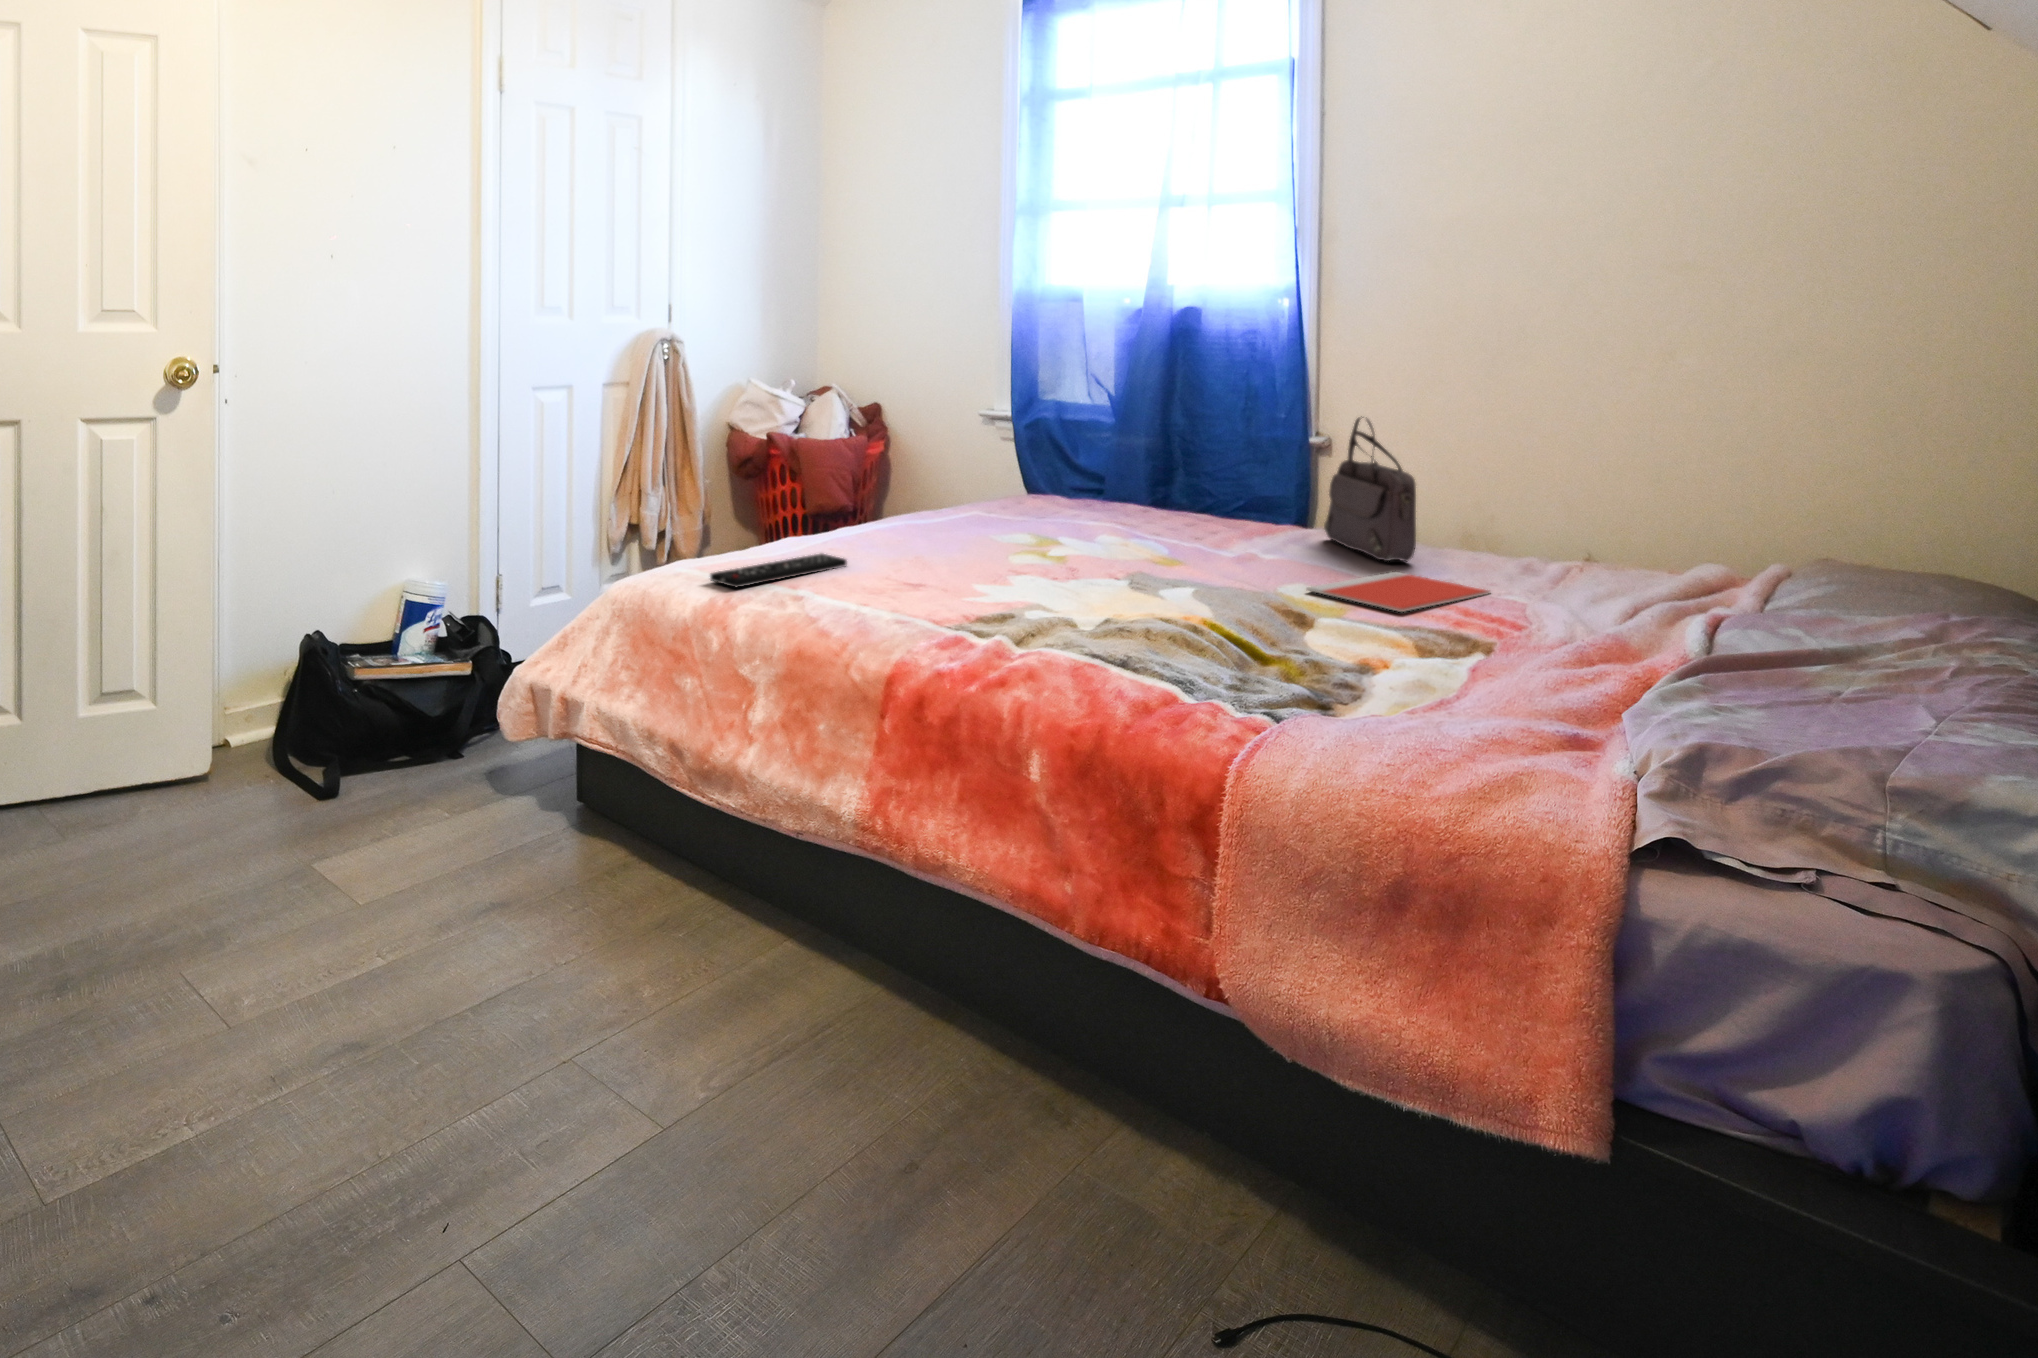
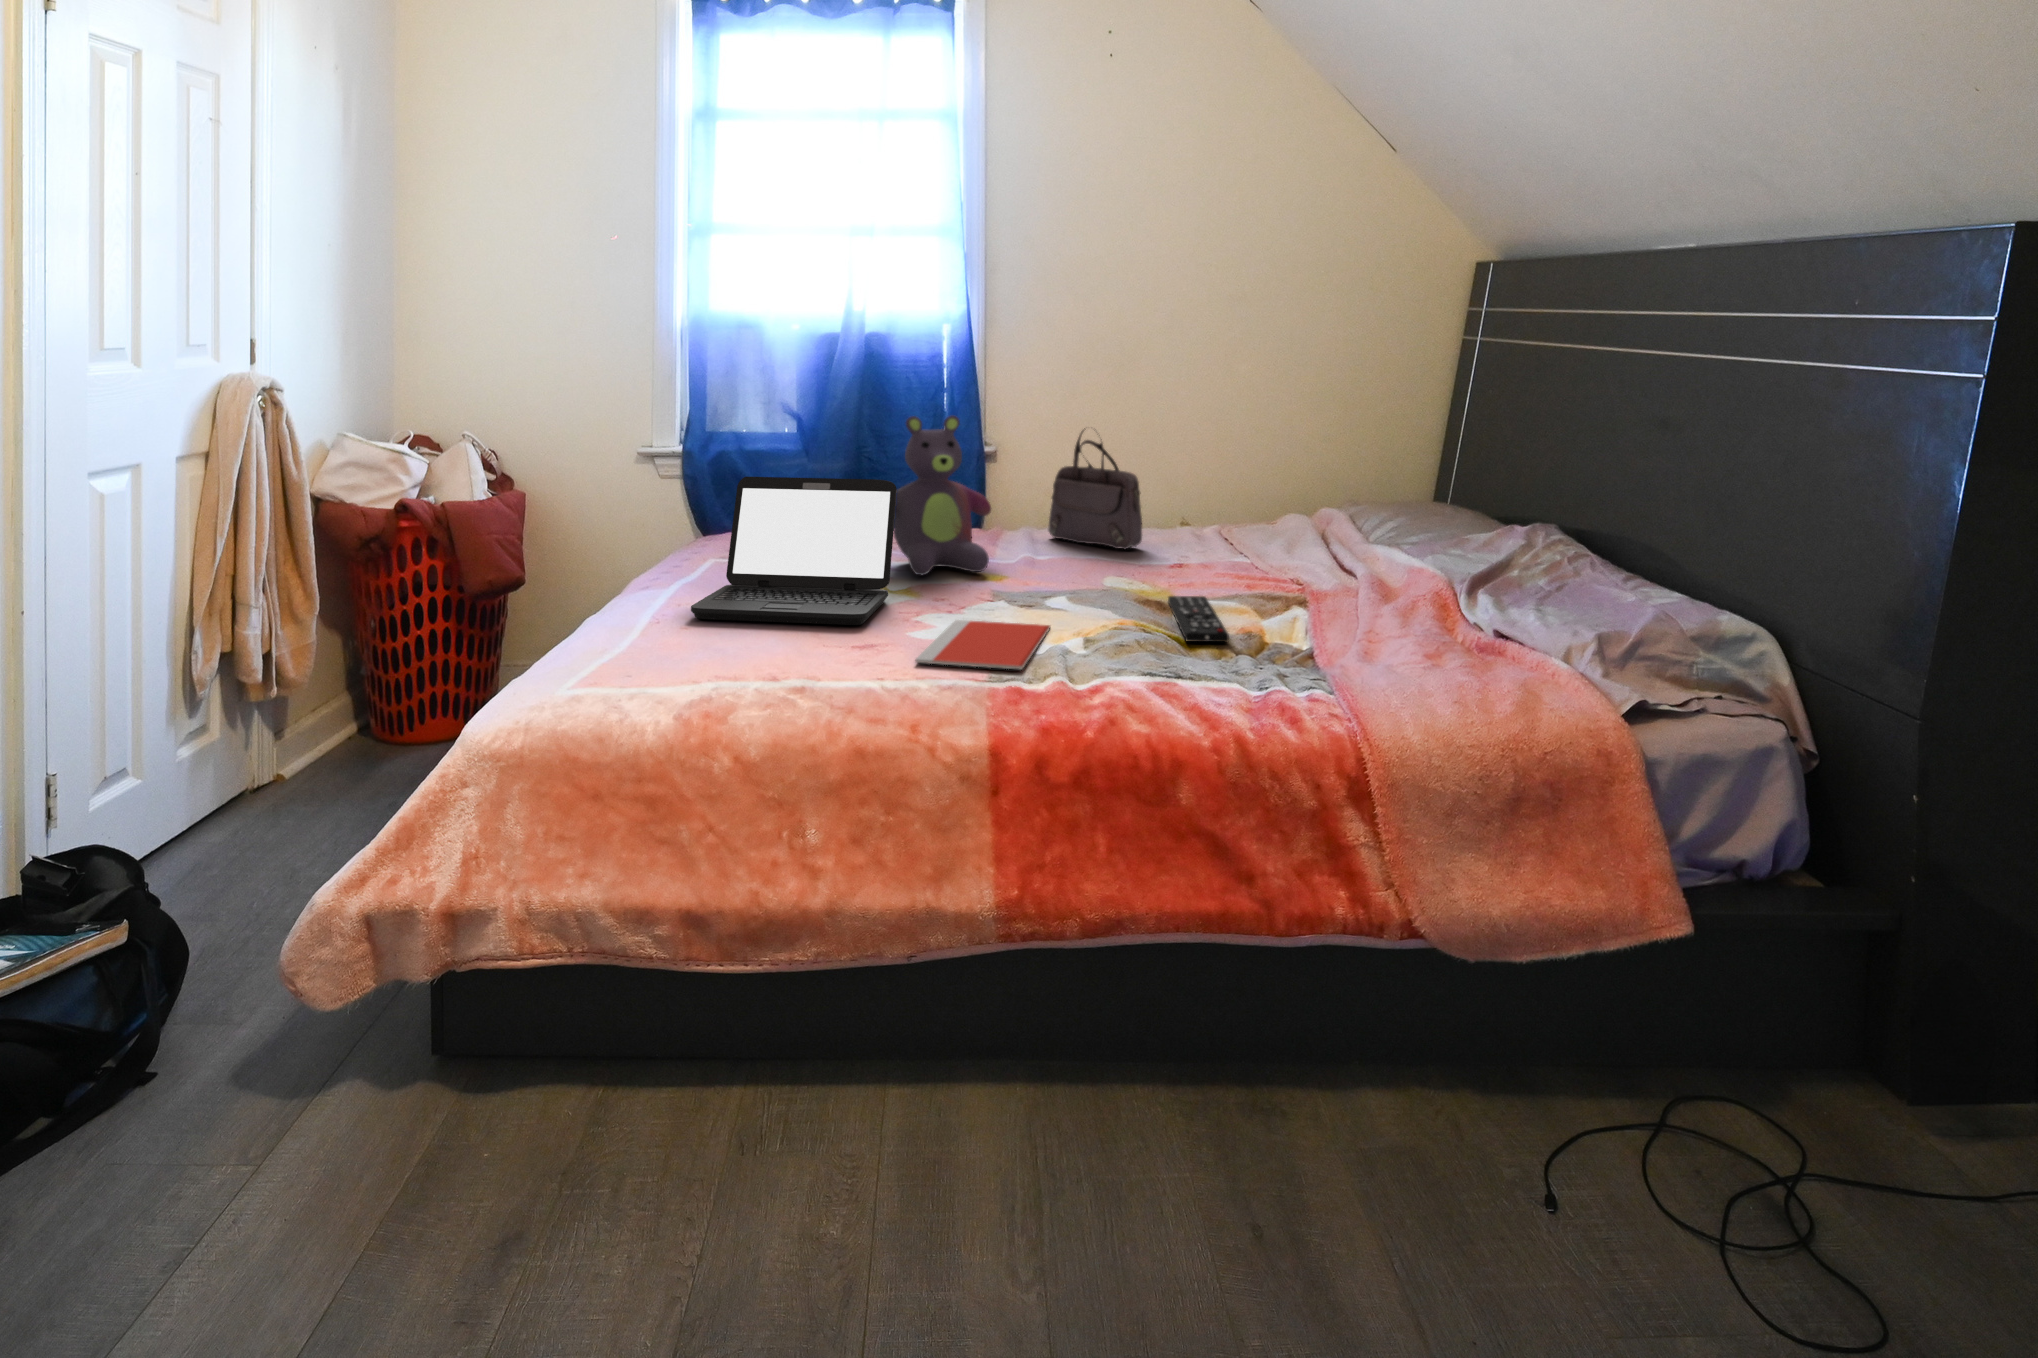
stuffed bear: none [1074,389,1207,553] -> present [894,415,991,575]
laptop: none [839,432,1044,571] -> present [691,477,897,625]
remote control: present [710,554,847,587] -> present [1168,596,1229,642]
notebook: present [1307,572,1490,612] -> present [915,620,1050,669]

